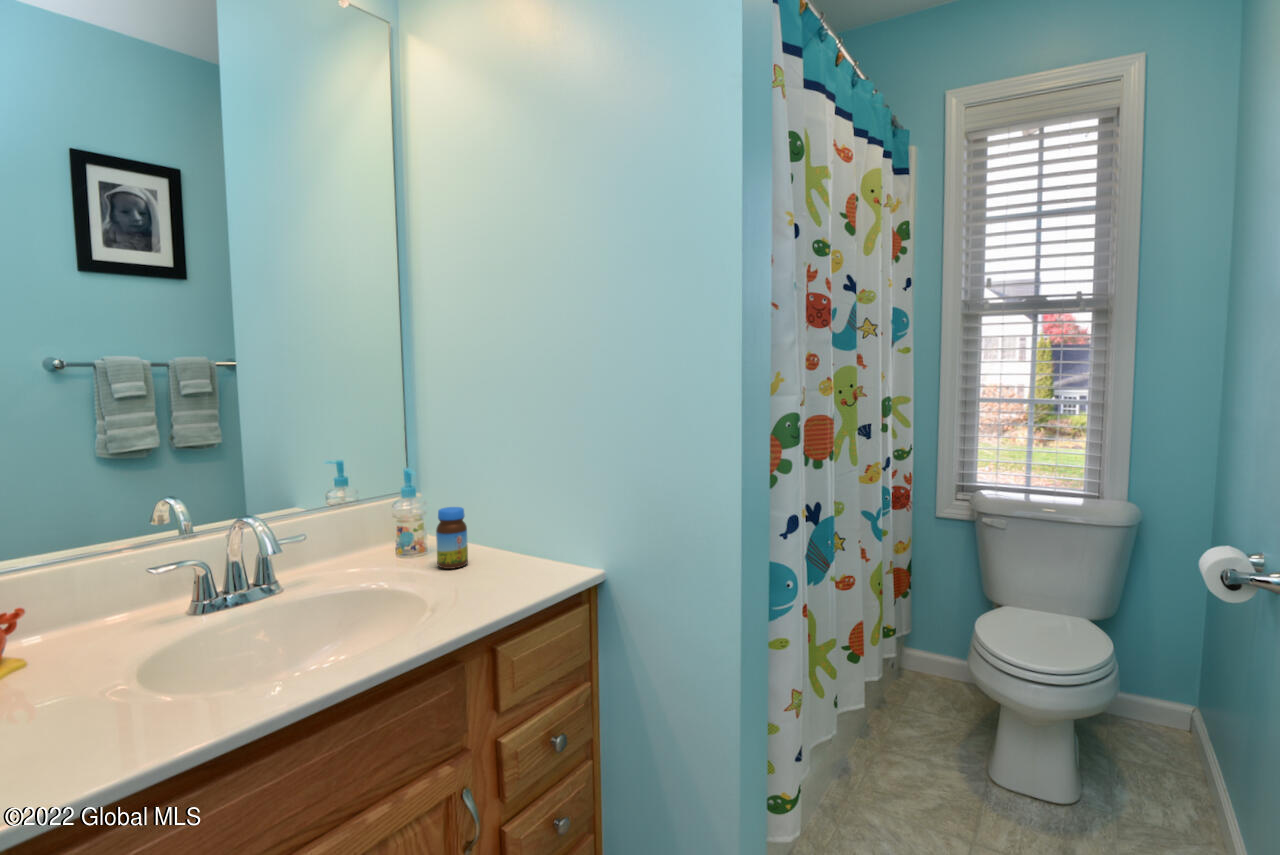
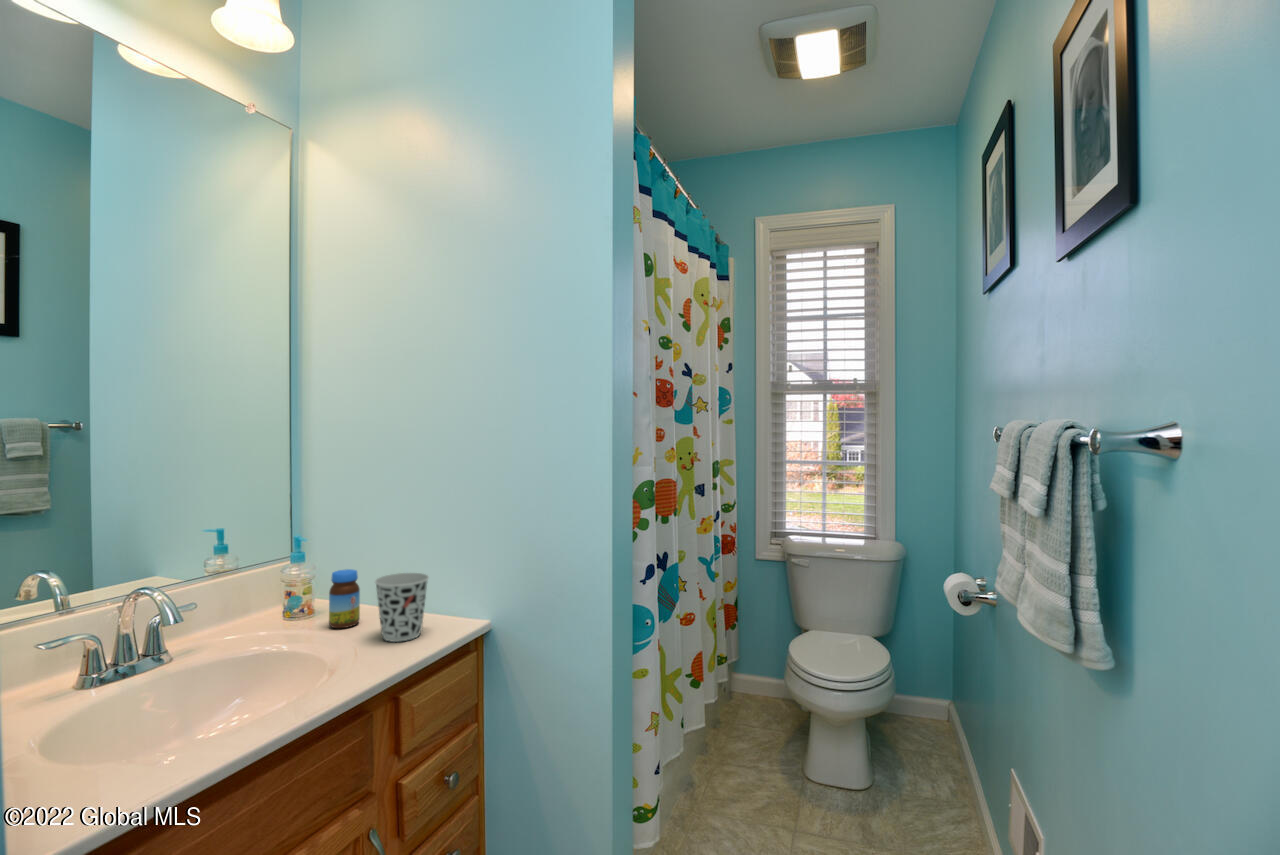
cup: none [473,513,532,589] -> present [375,573,429,642]

